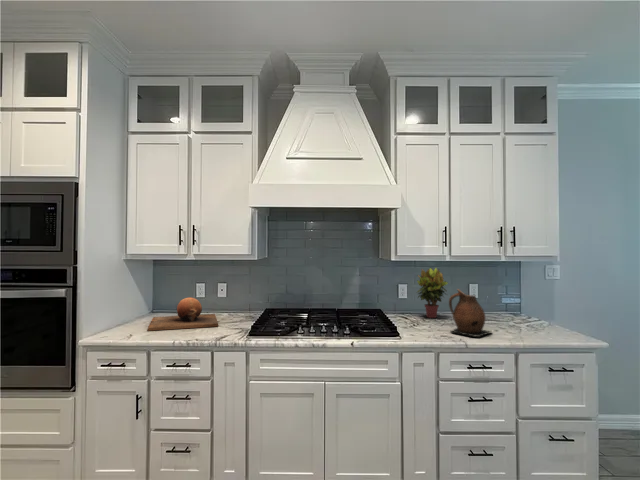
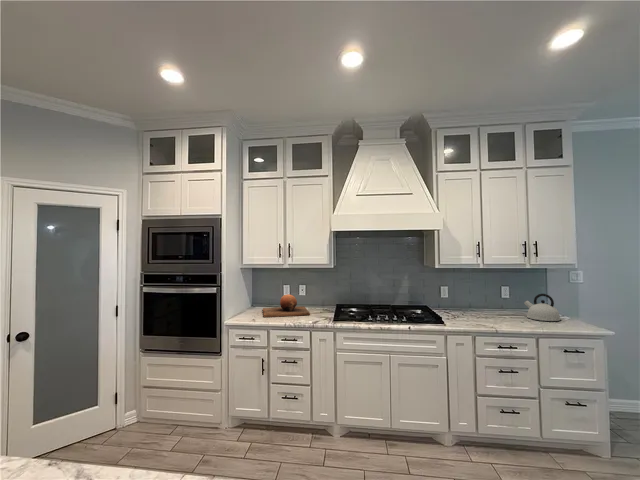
potted plant: present [417,268,448,318] -> none [456,272,484,311]
ceramic pitcher: present [449,290,491,337] -> none [482,289,518,325]
kettle: none [498,295,542,330] -> present [524,294,561,321]

